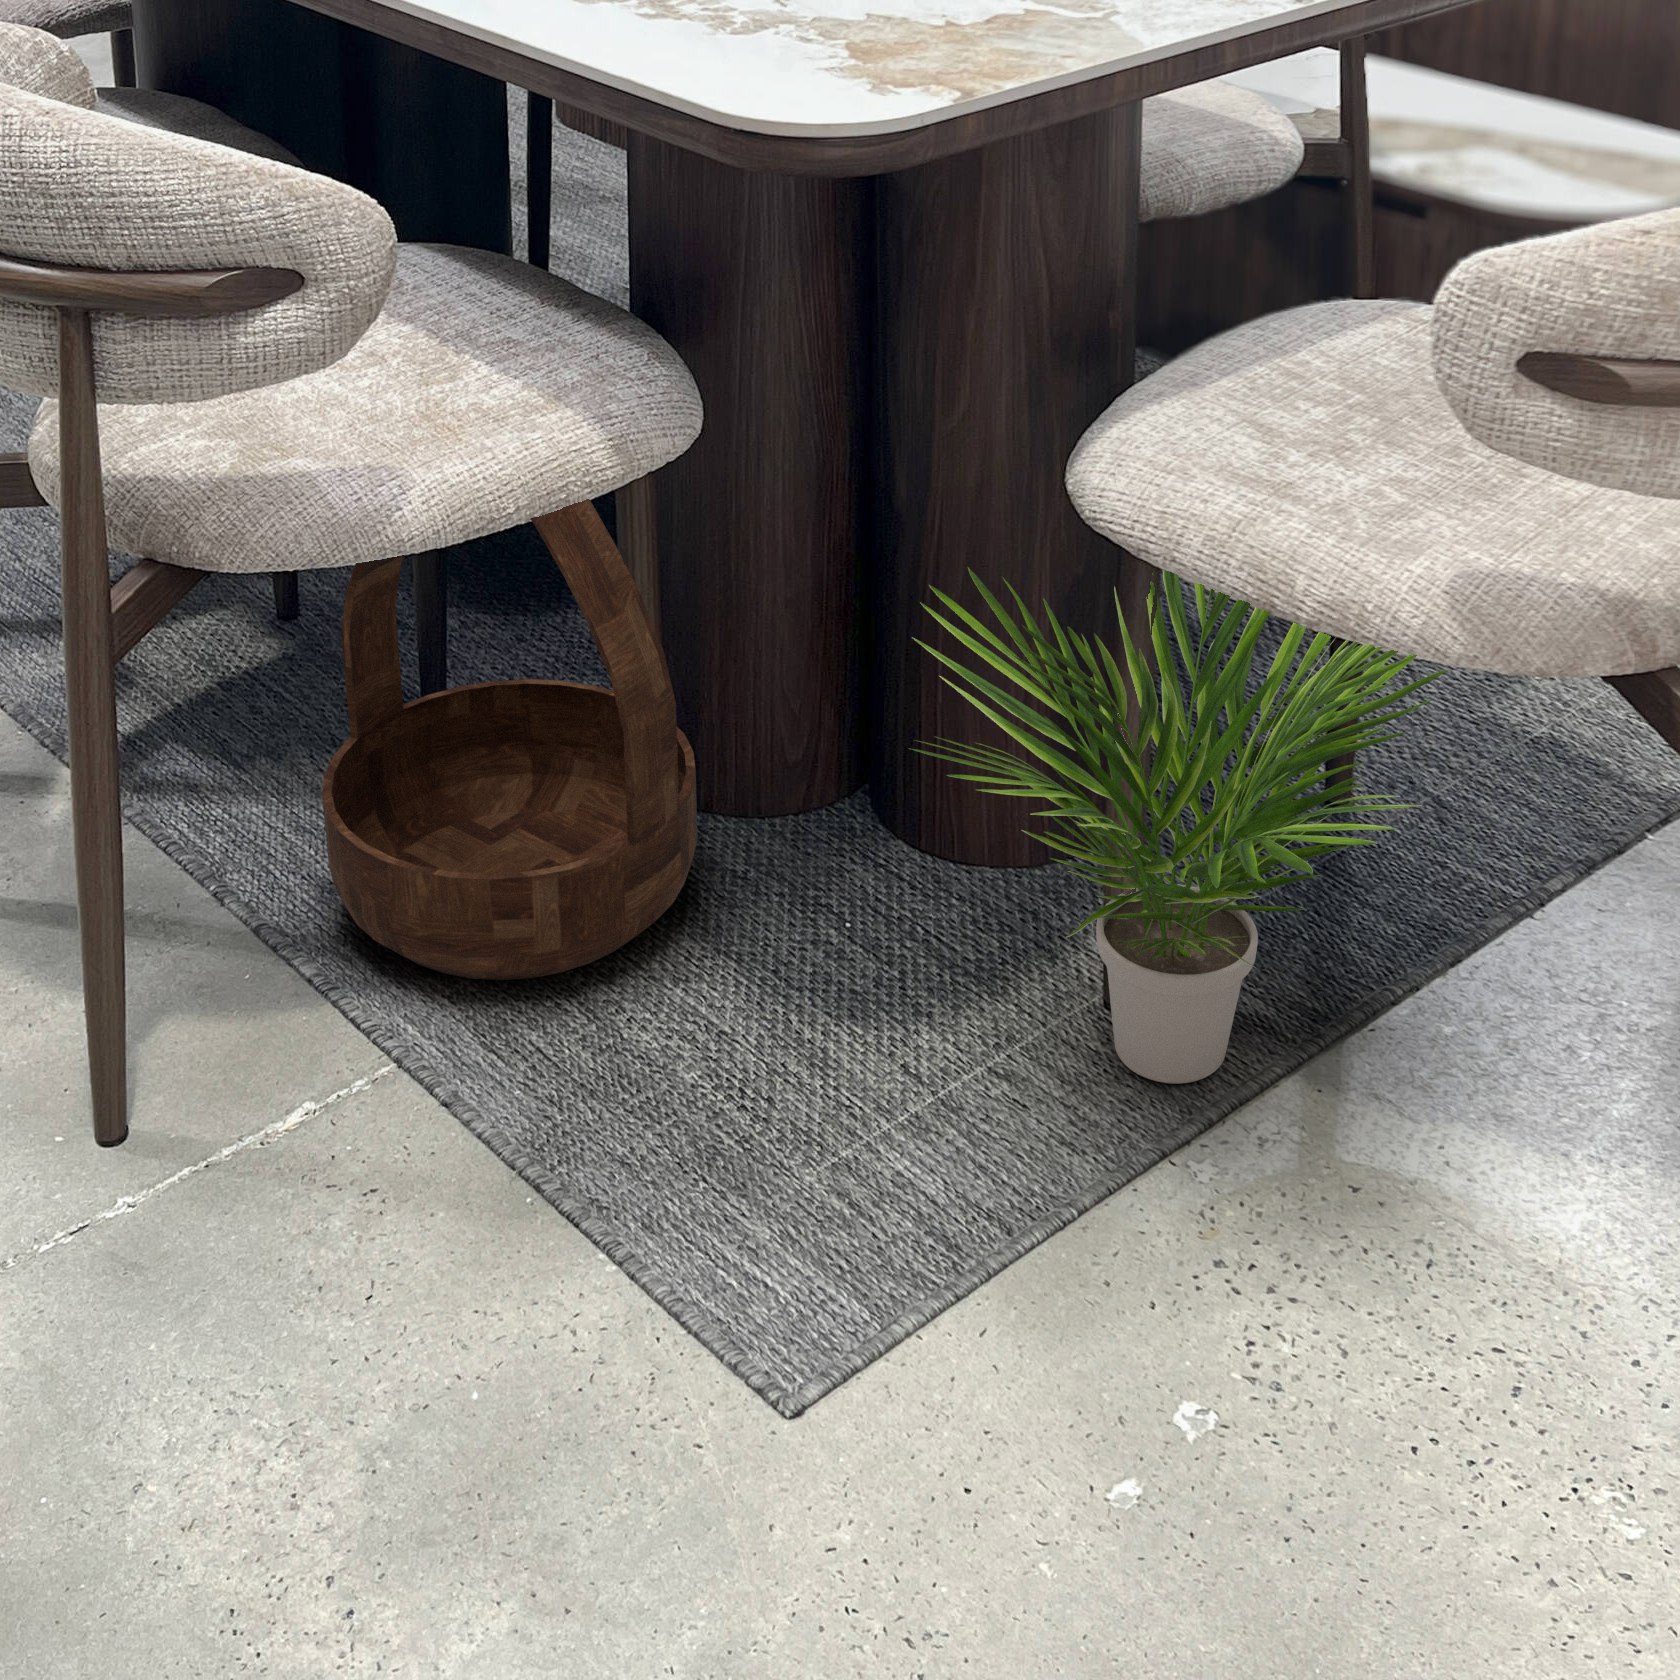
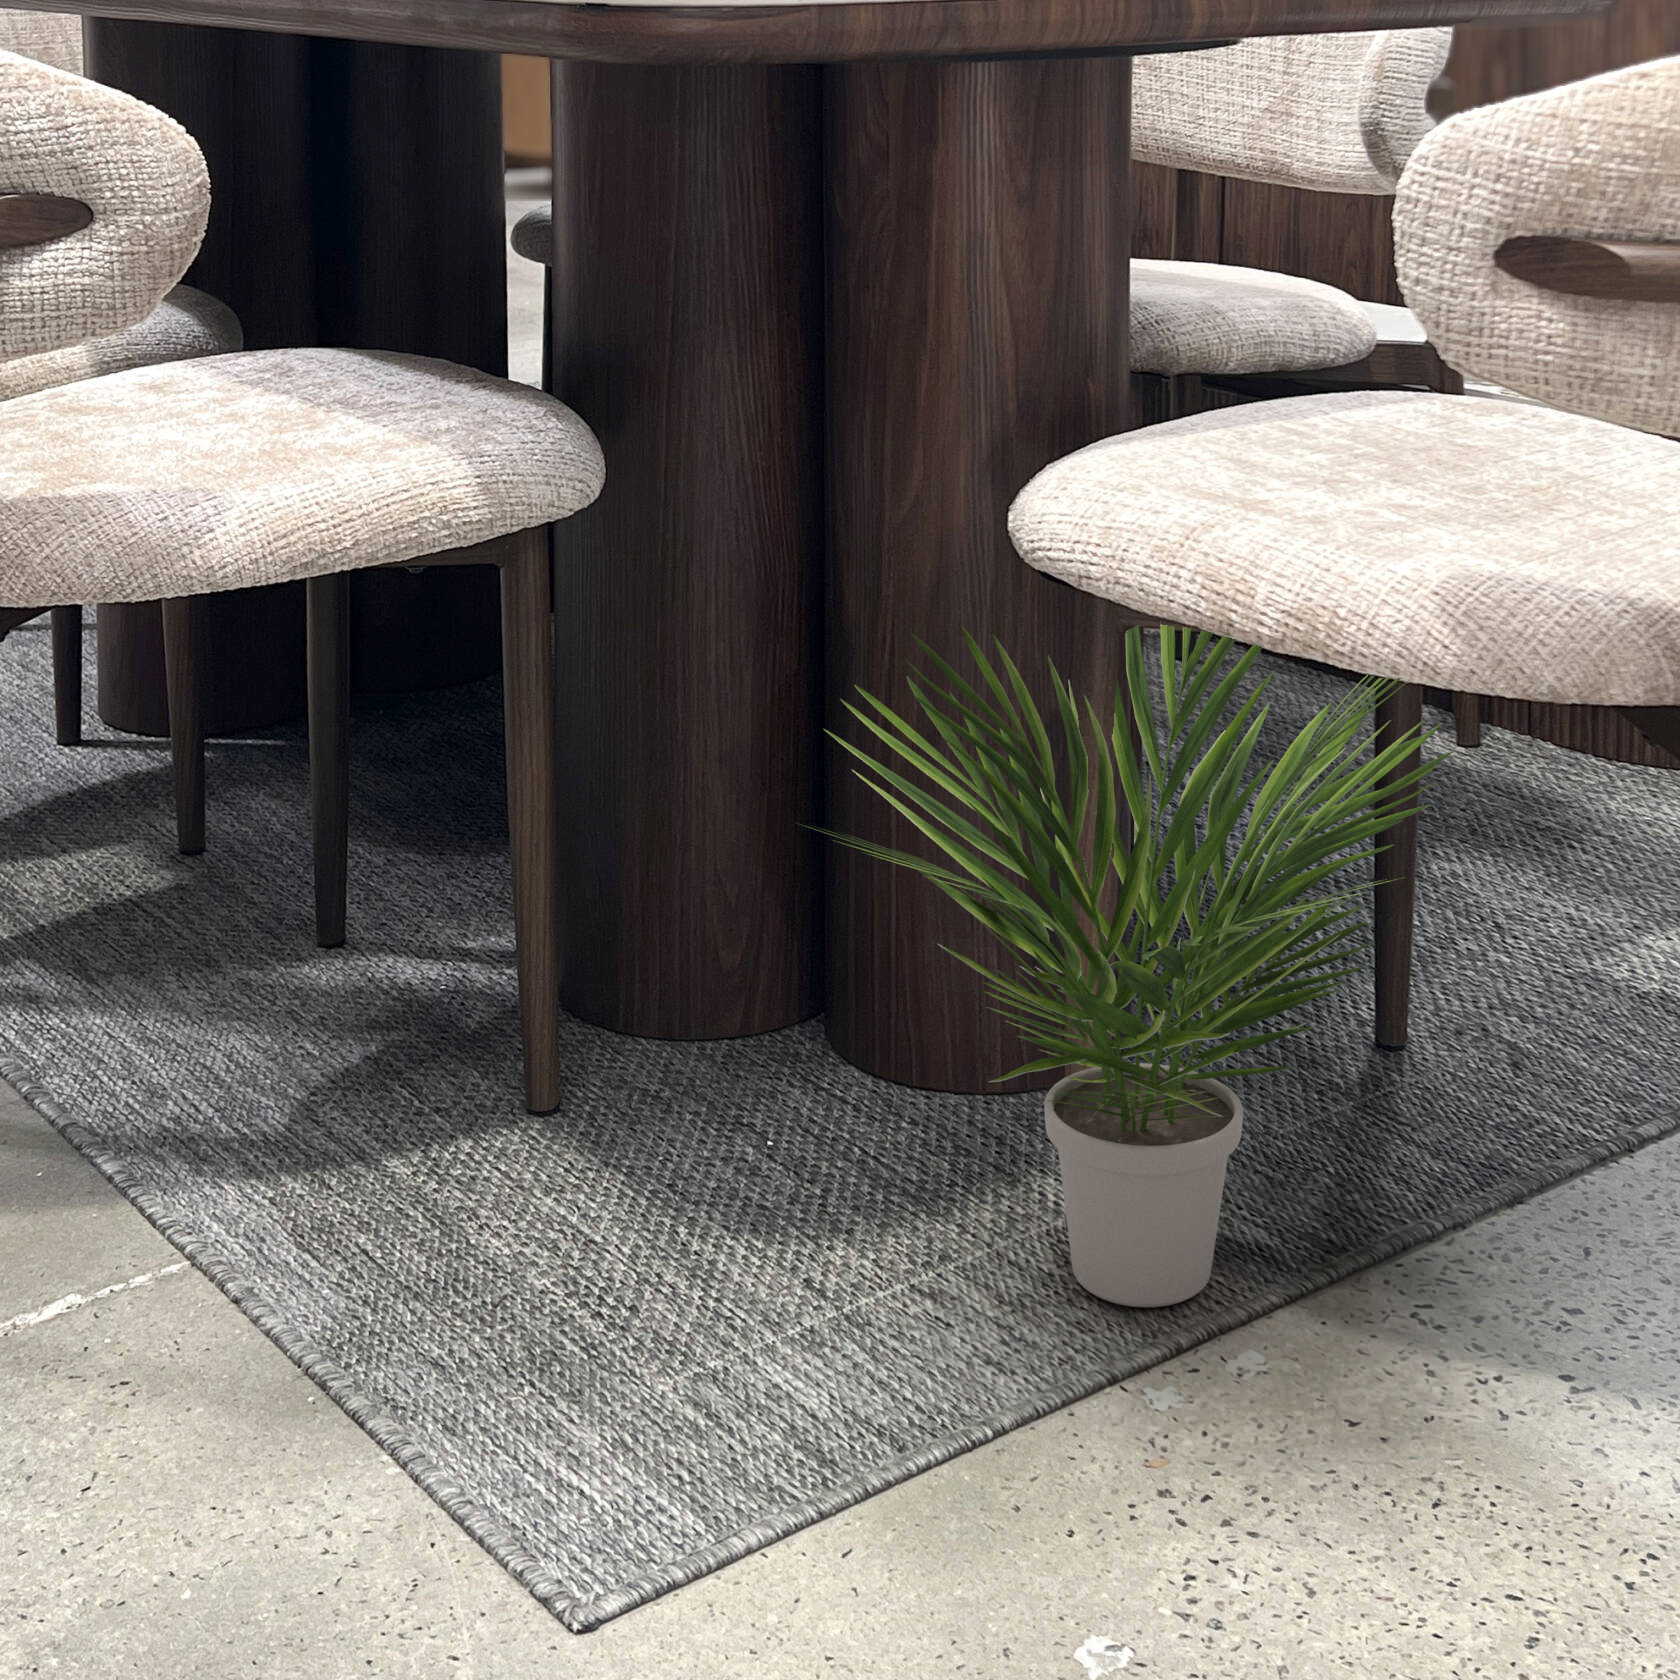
basket: present [322,499,697,980] -> none [150,540,600,1183]

